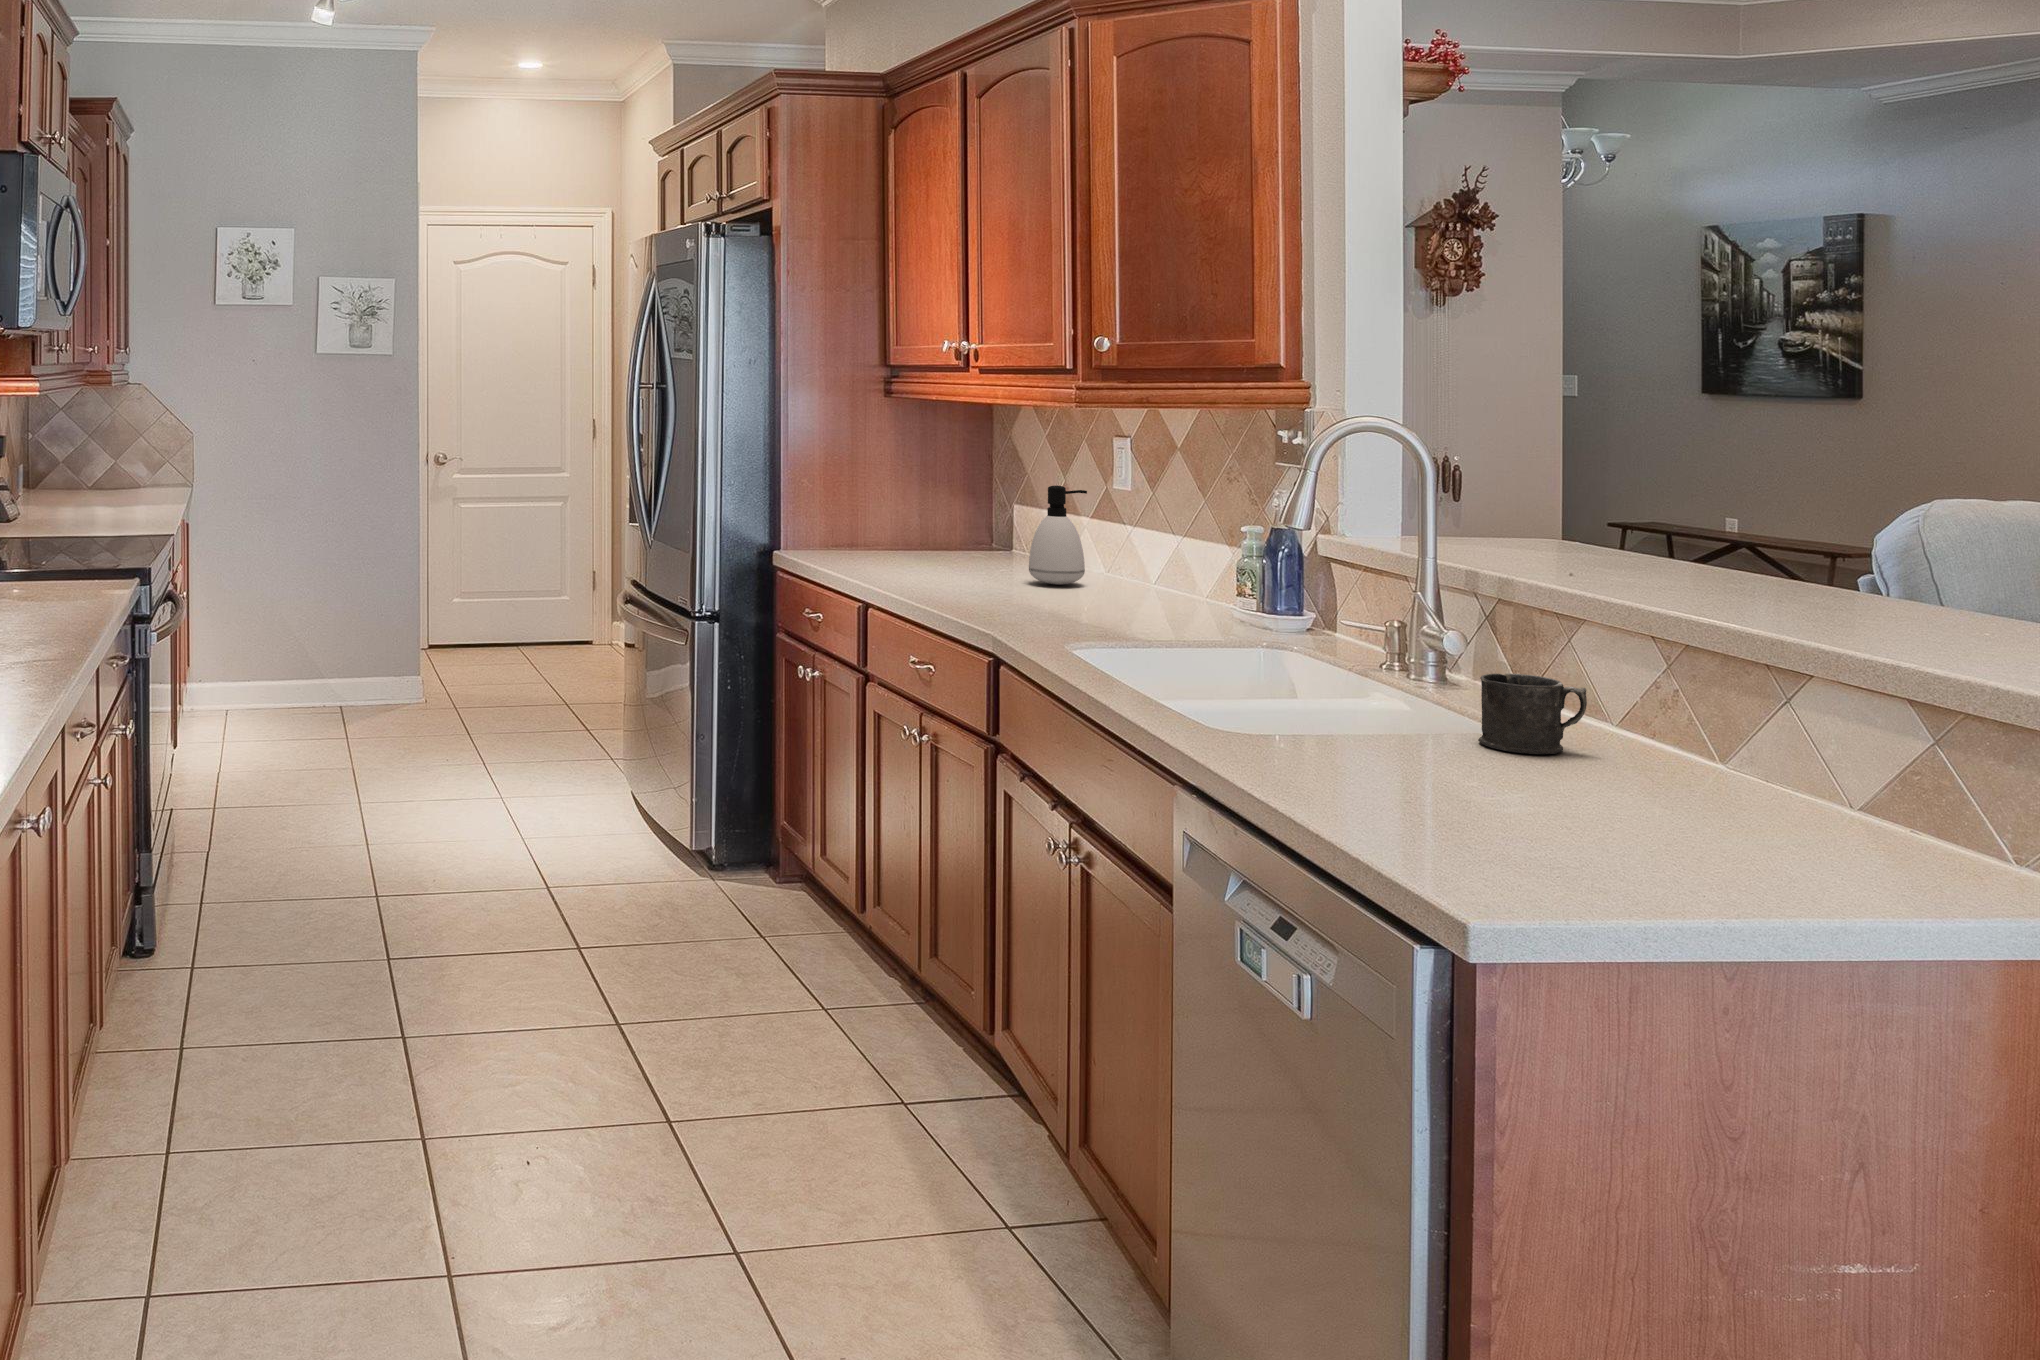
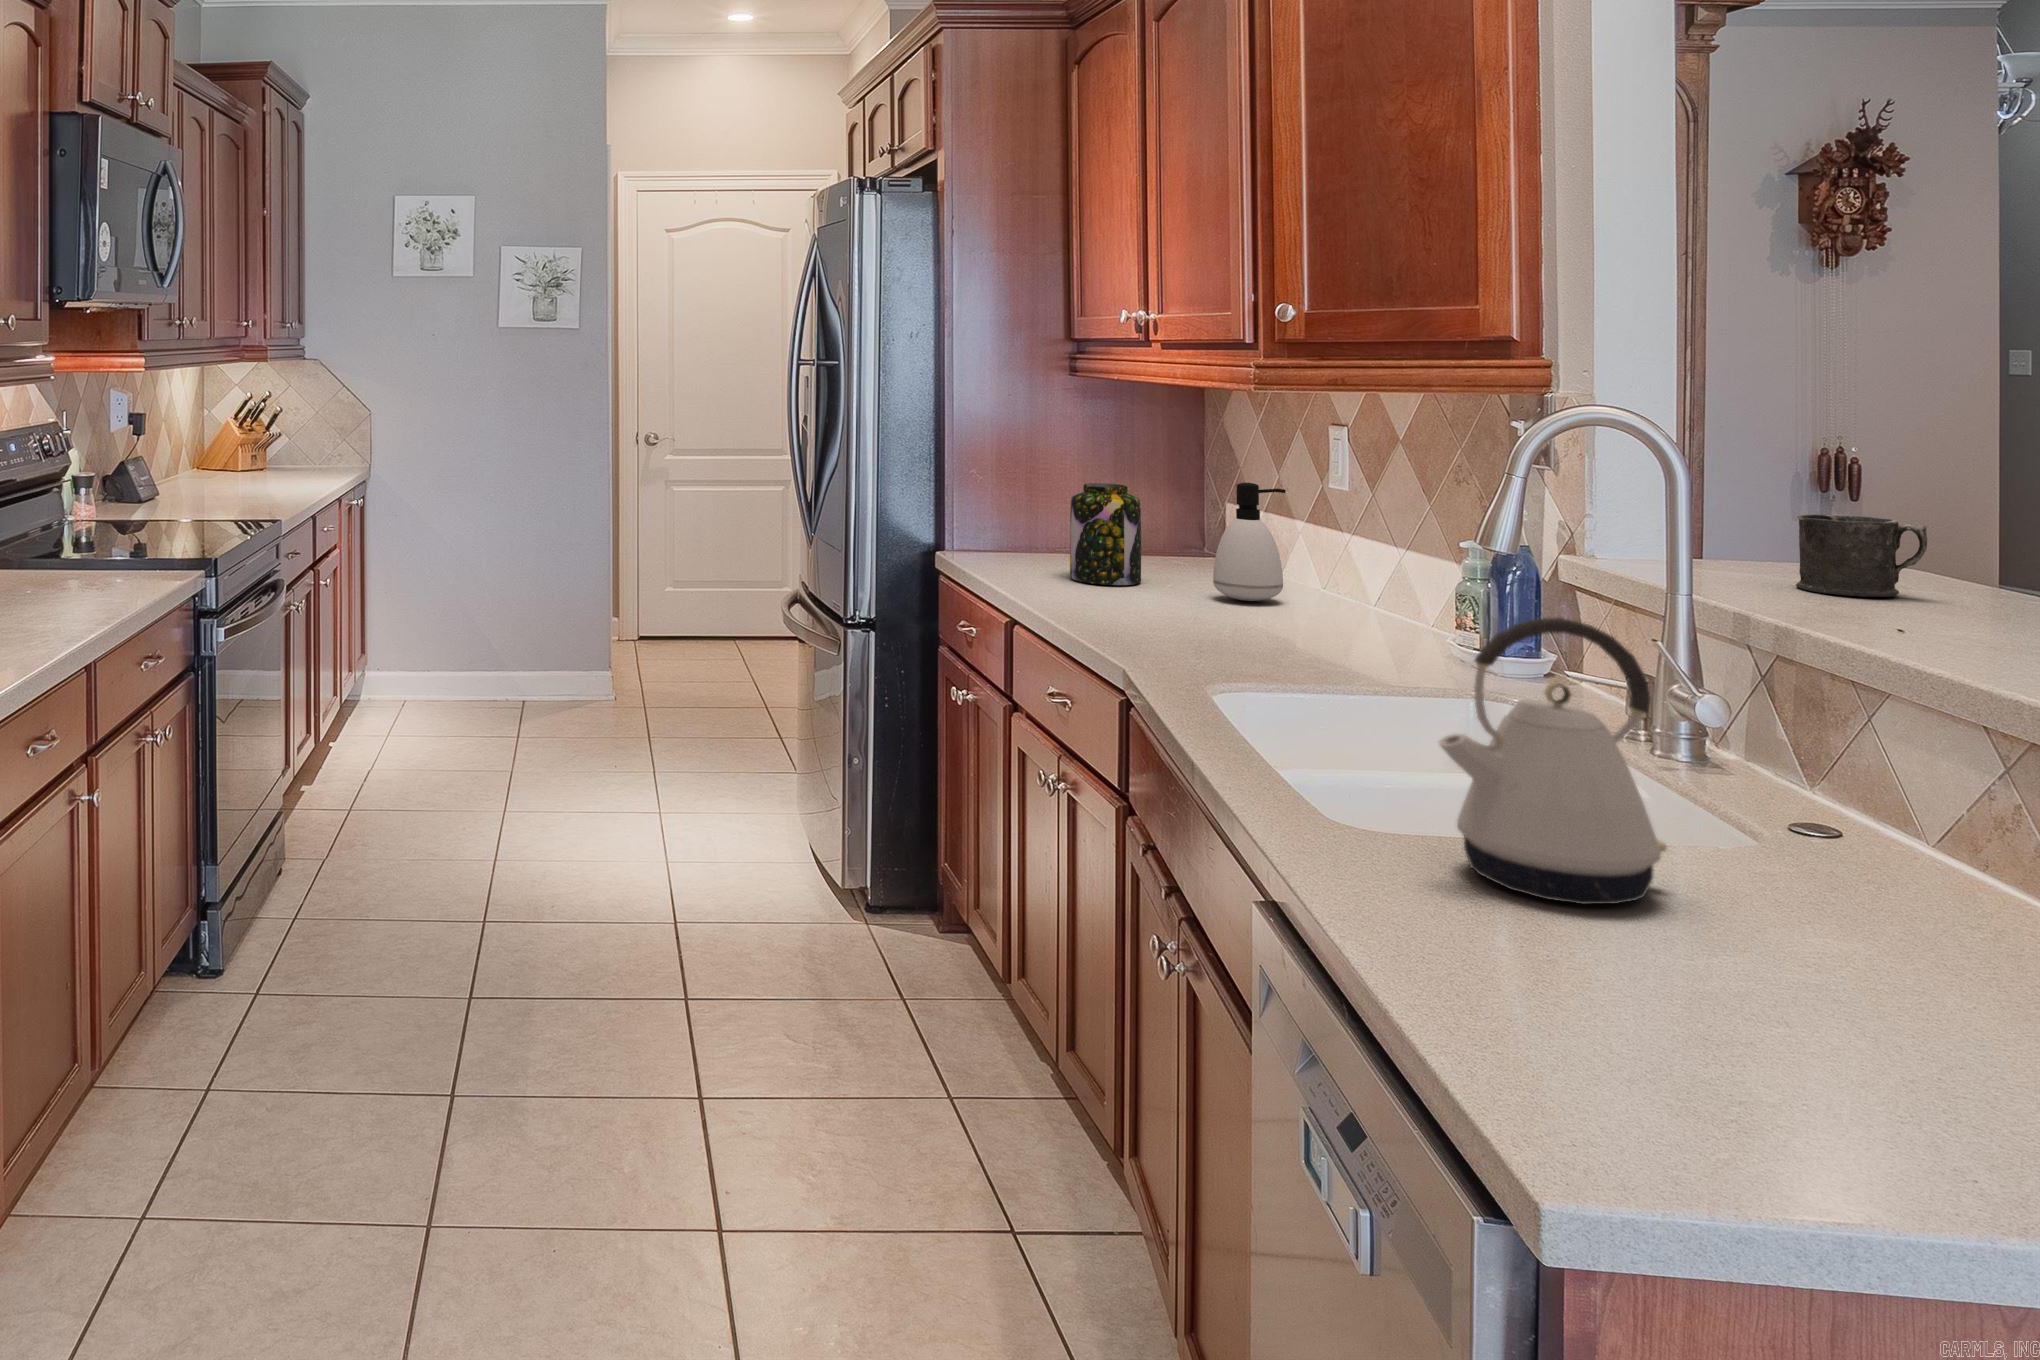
jar: none [905,489,964,576] -> present [1070,483,1141,585]
kettle: none [1302,570,1452,777] -> present [1439,618,1667,904]
mug: present [1478,673,1587,754] -> present [1796,514,1927,597]

